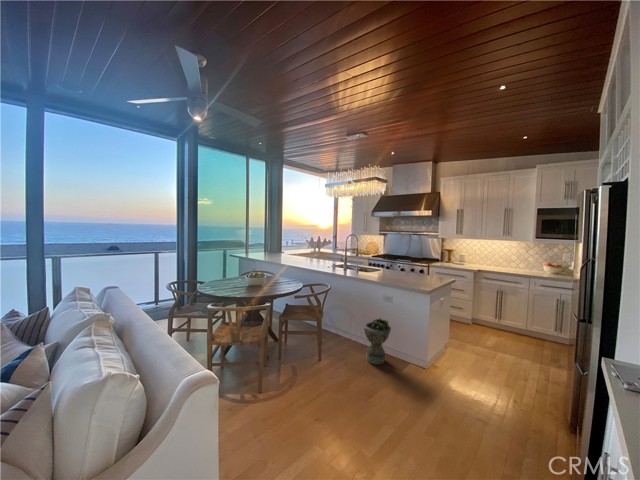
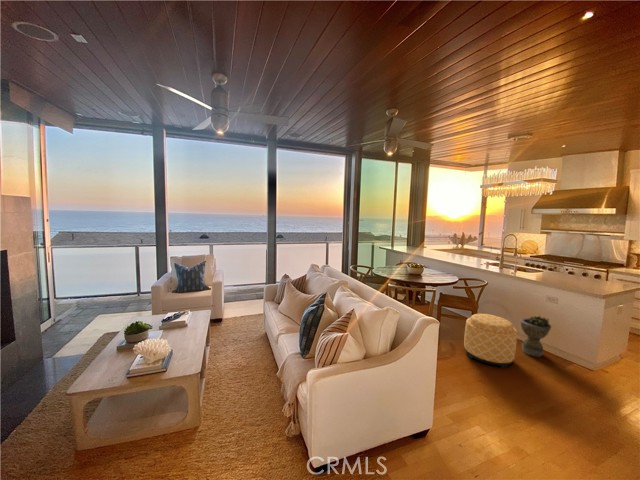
ottoman: none [306,325,360,392] -> present [464,314,517,368]

